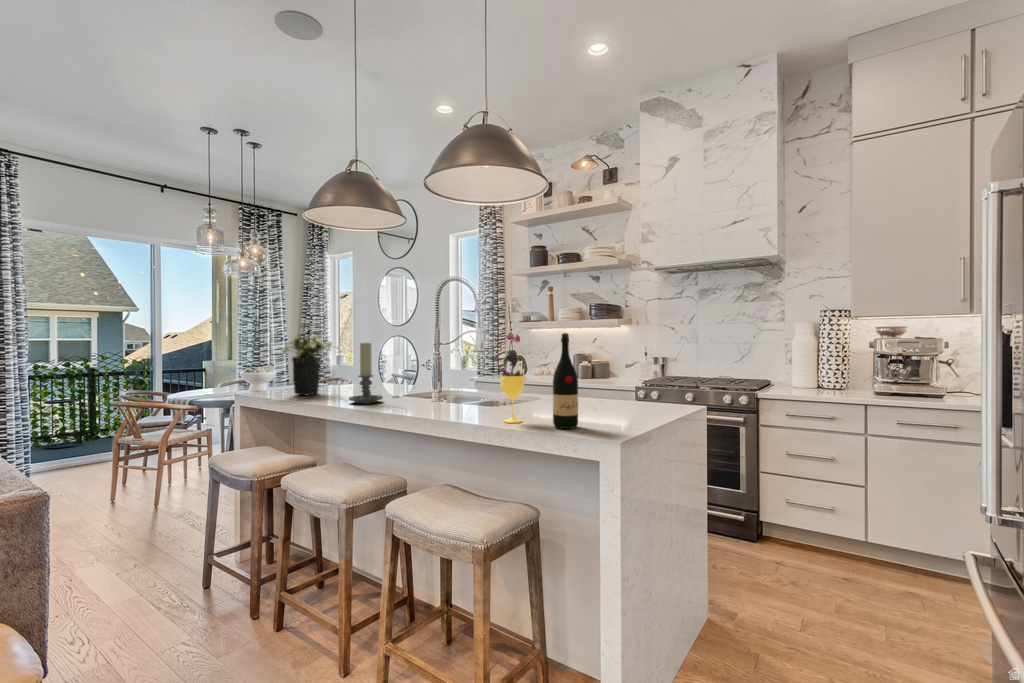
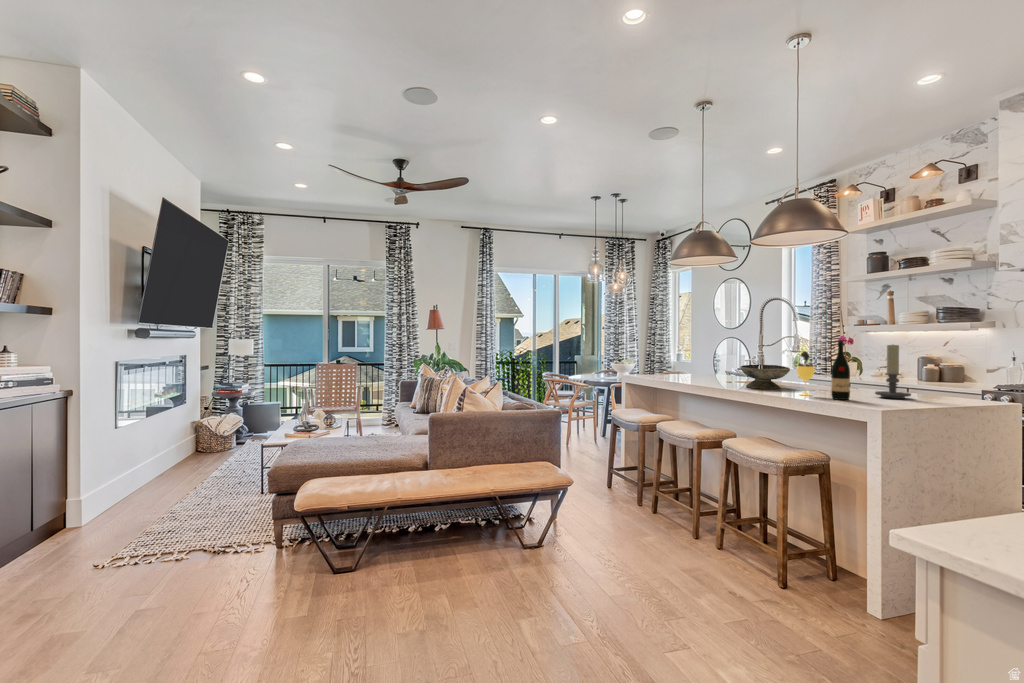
flower arrangement: present [280,331,332,395] -> none [652,335,688,378]
candle holder: present [349,343,383,404] -> present [875,344,911,399]
decorative bowl: none [413,372,482,410] -> present [740,365,790,389]

